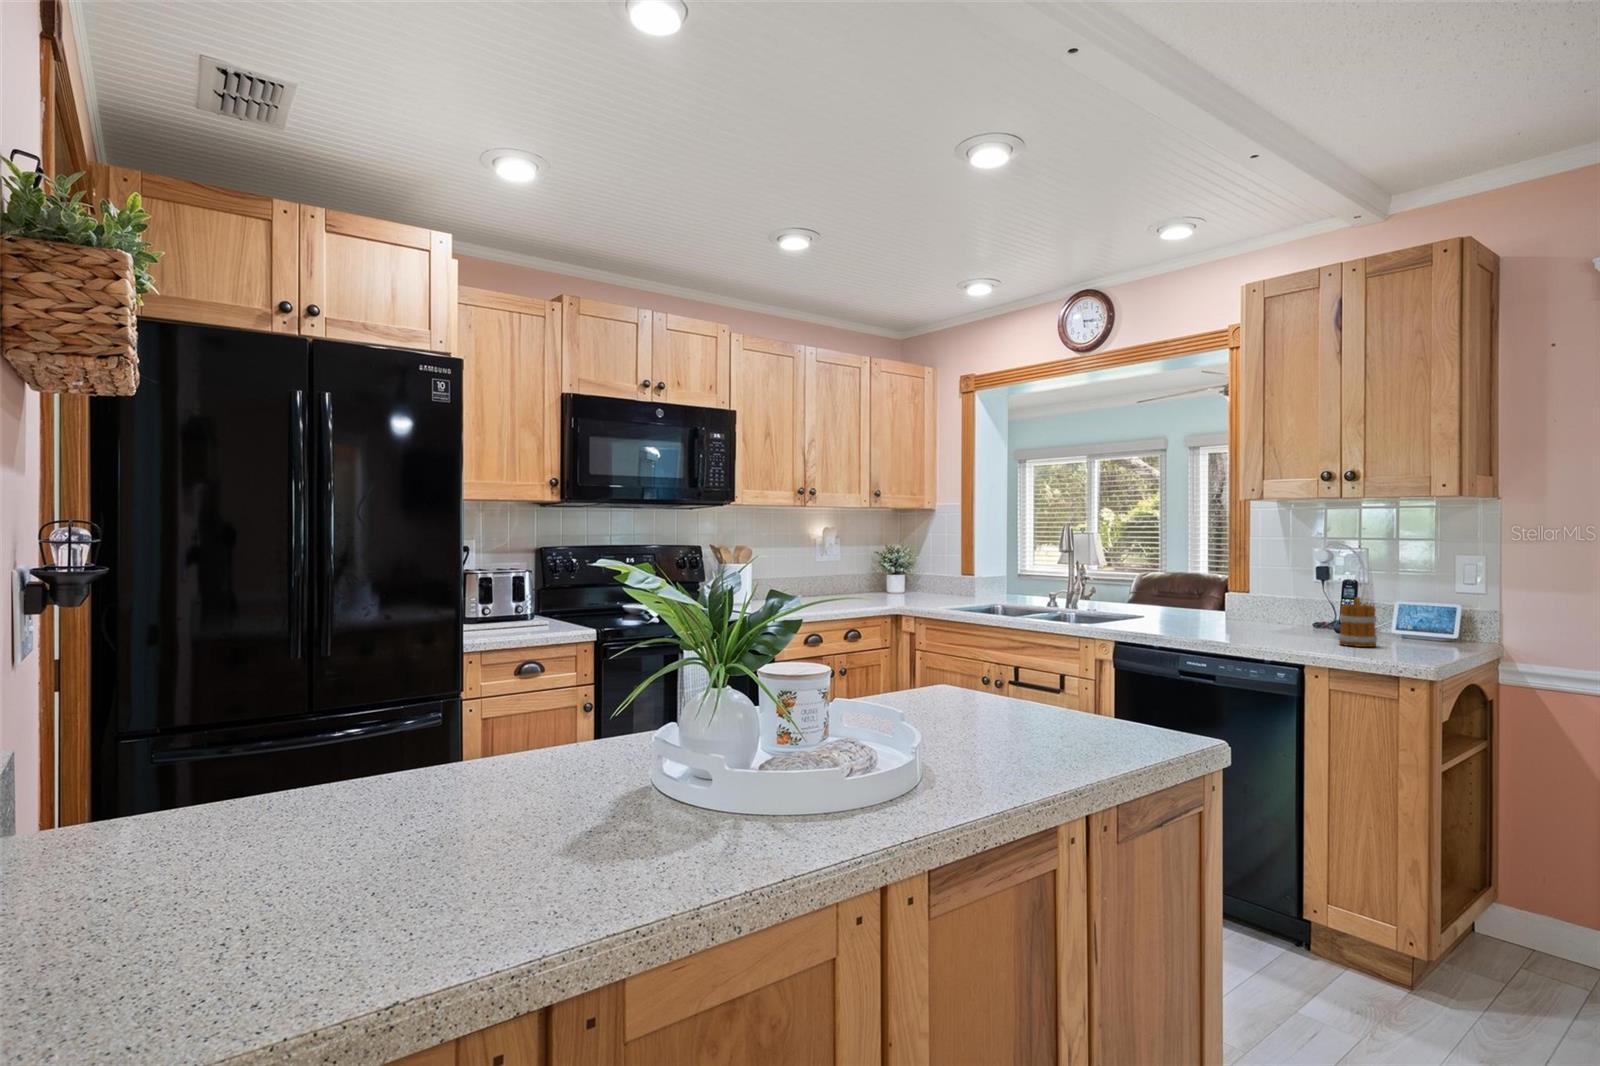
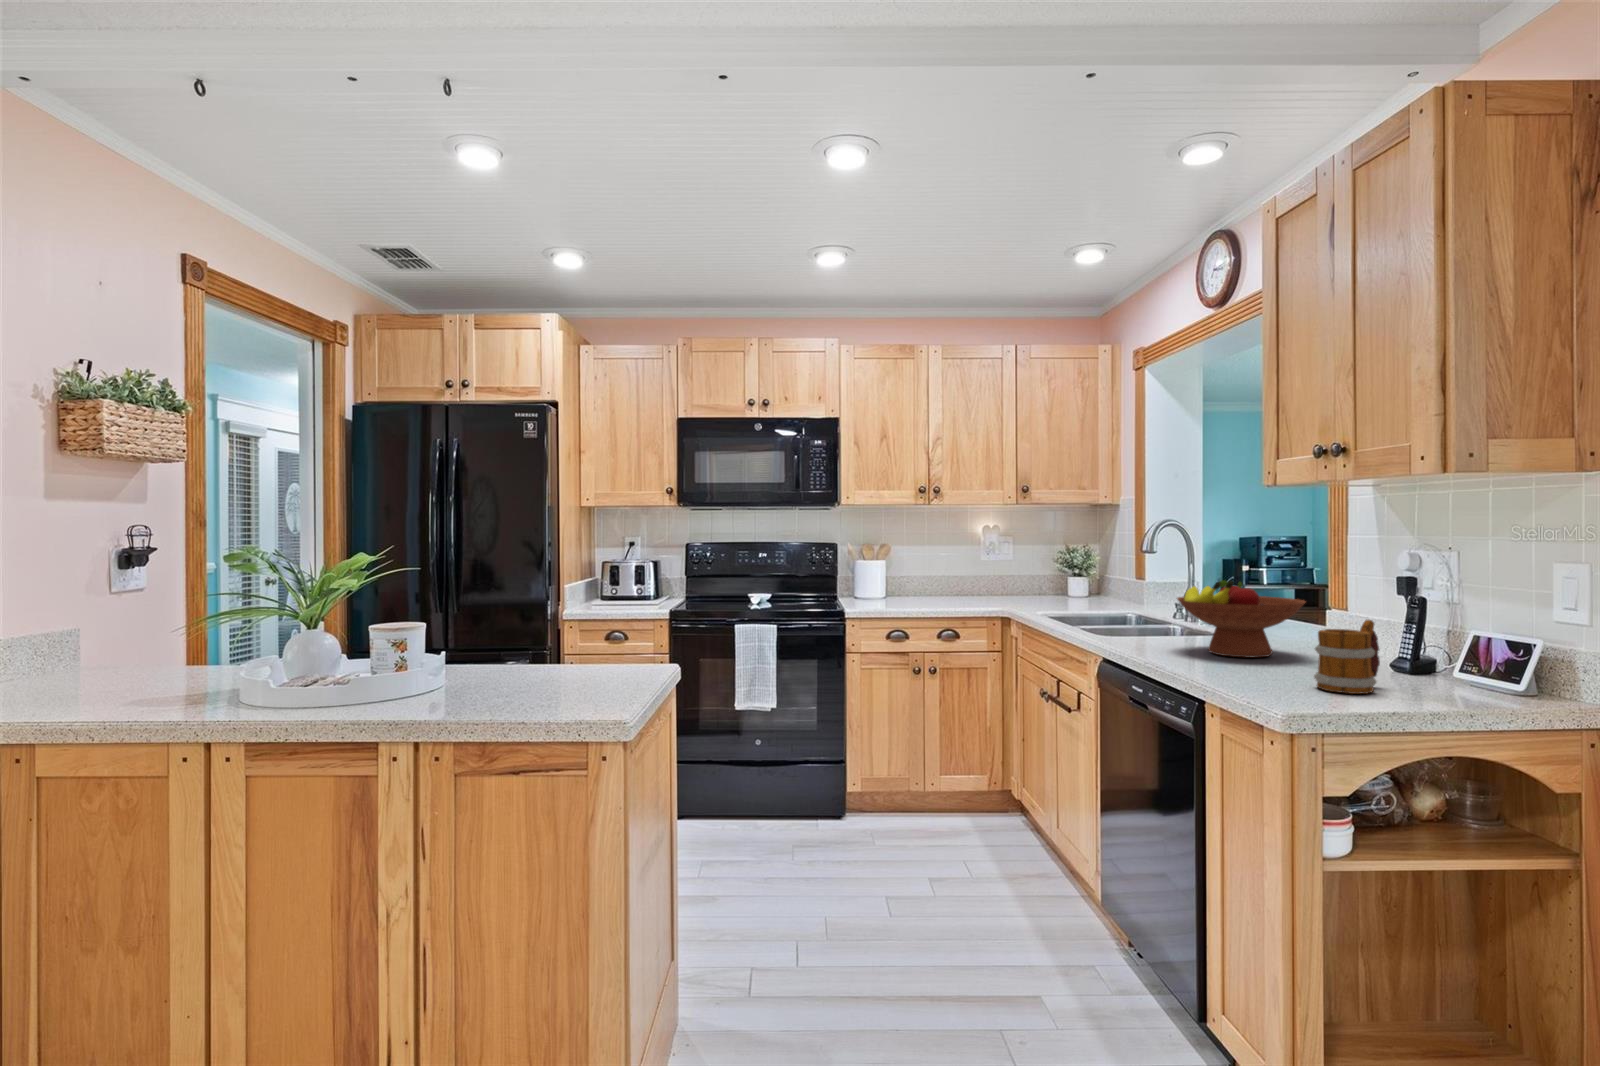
fruit bowl: none [1169,574,1265,632] -> present [1177,580,1306,658]

